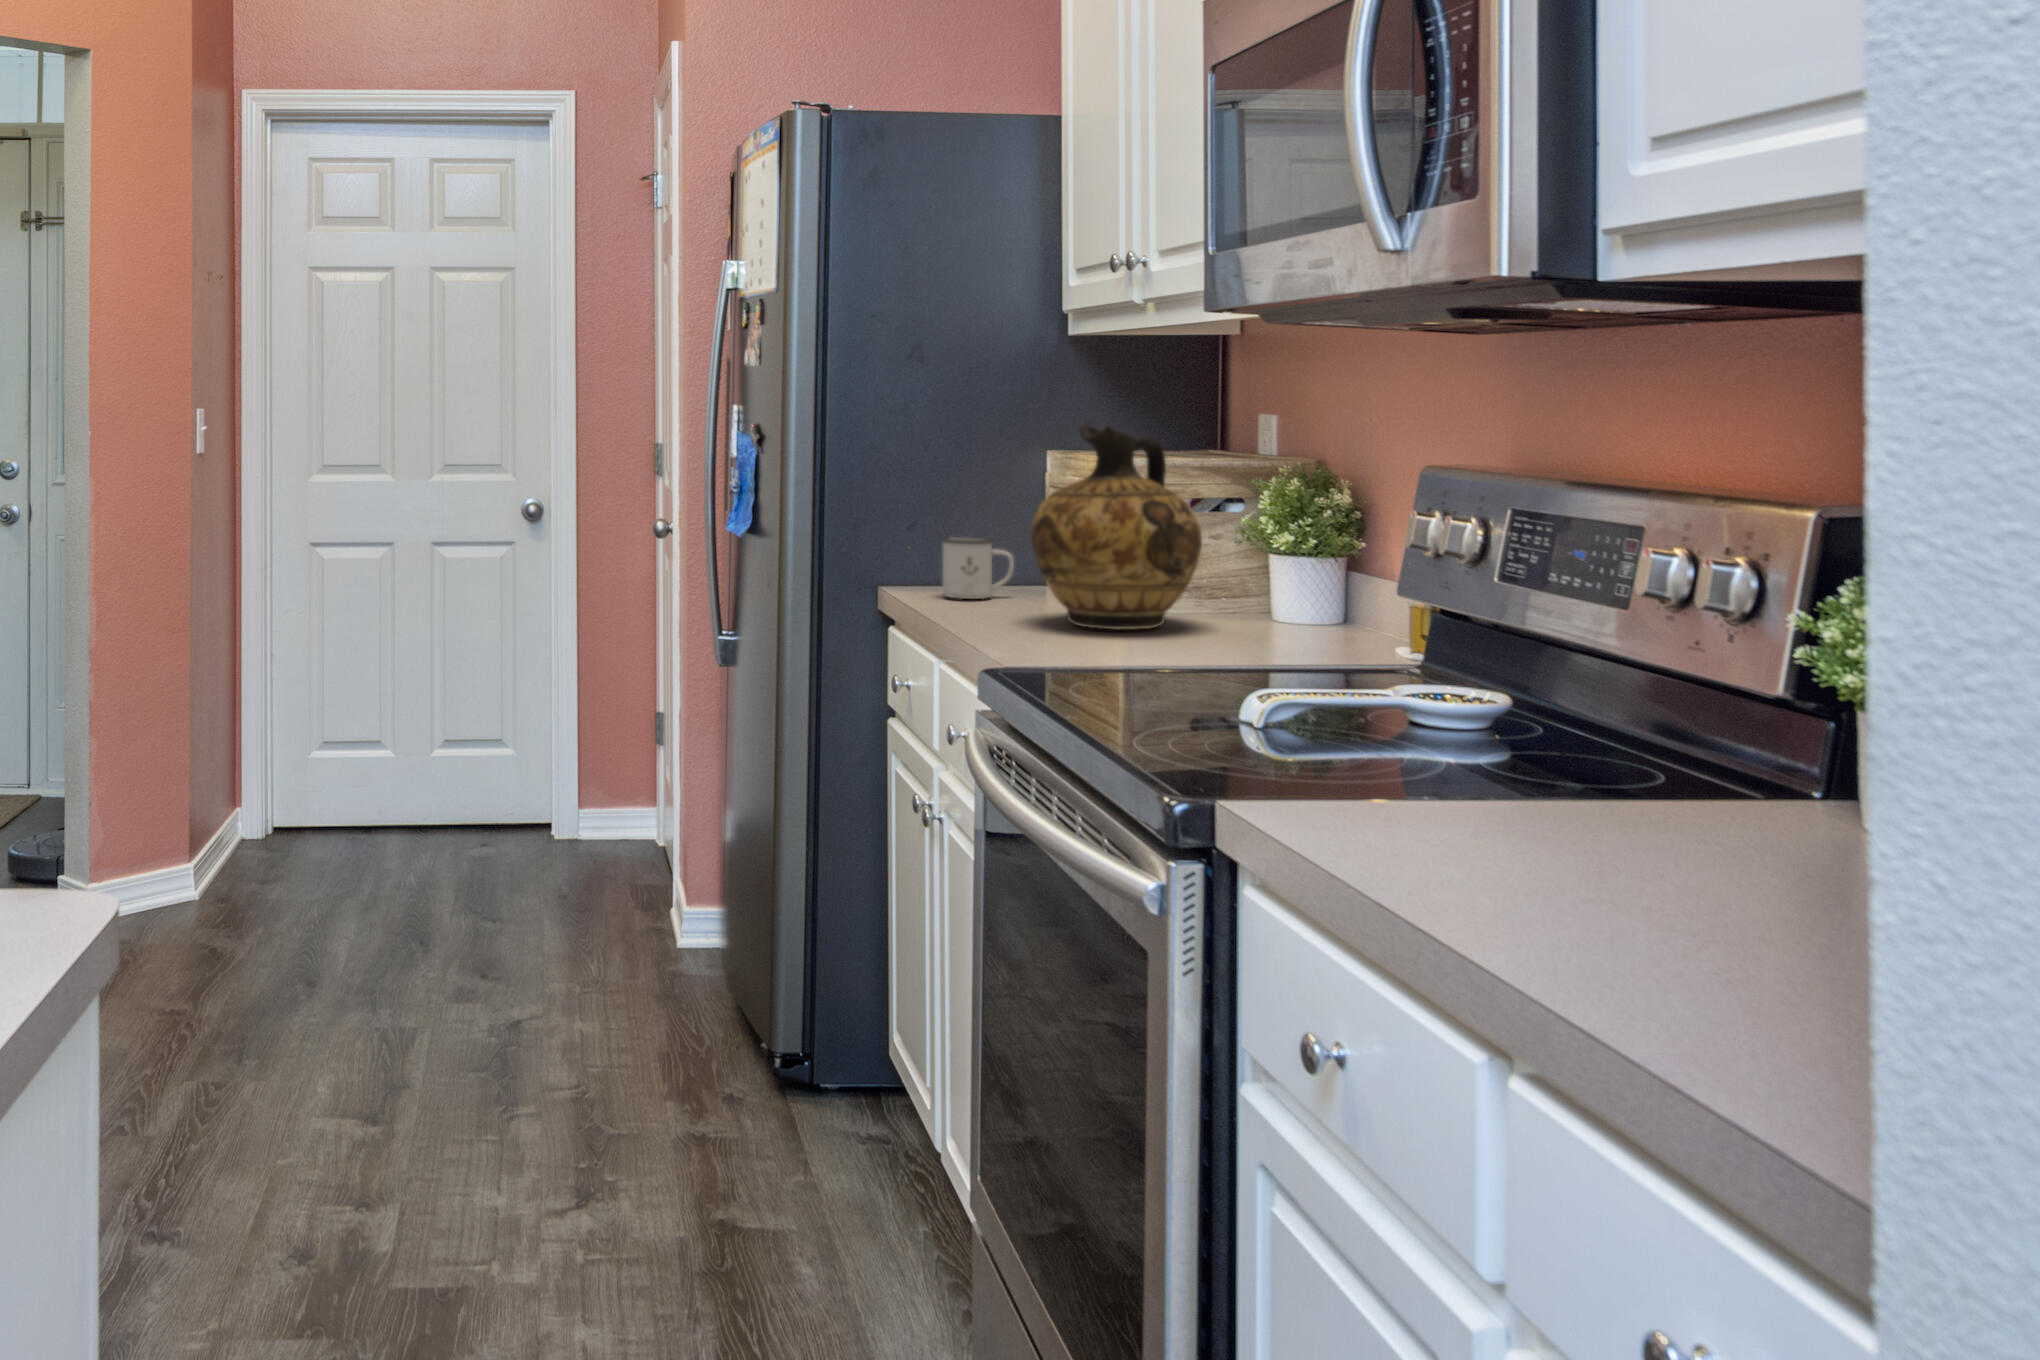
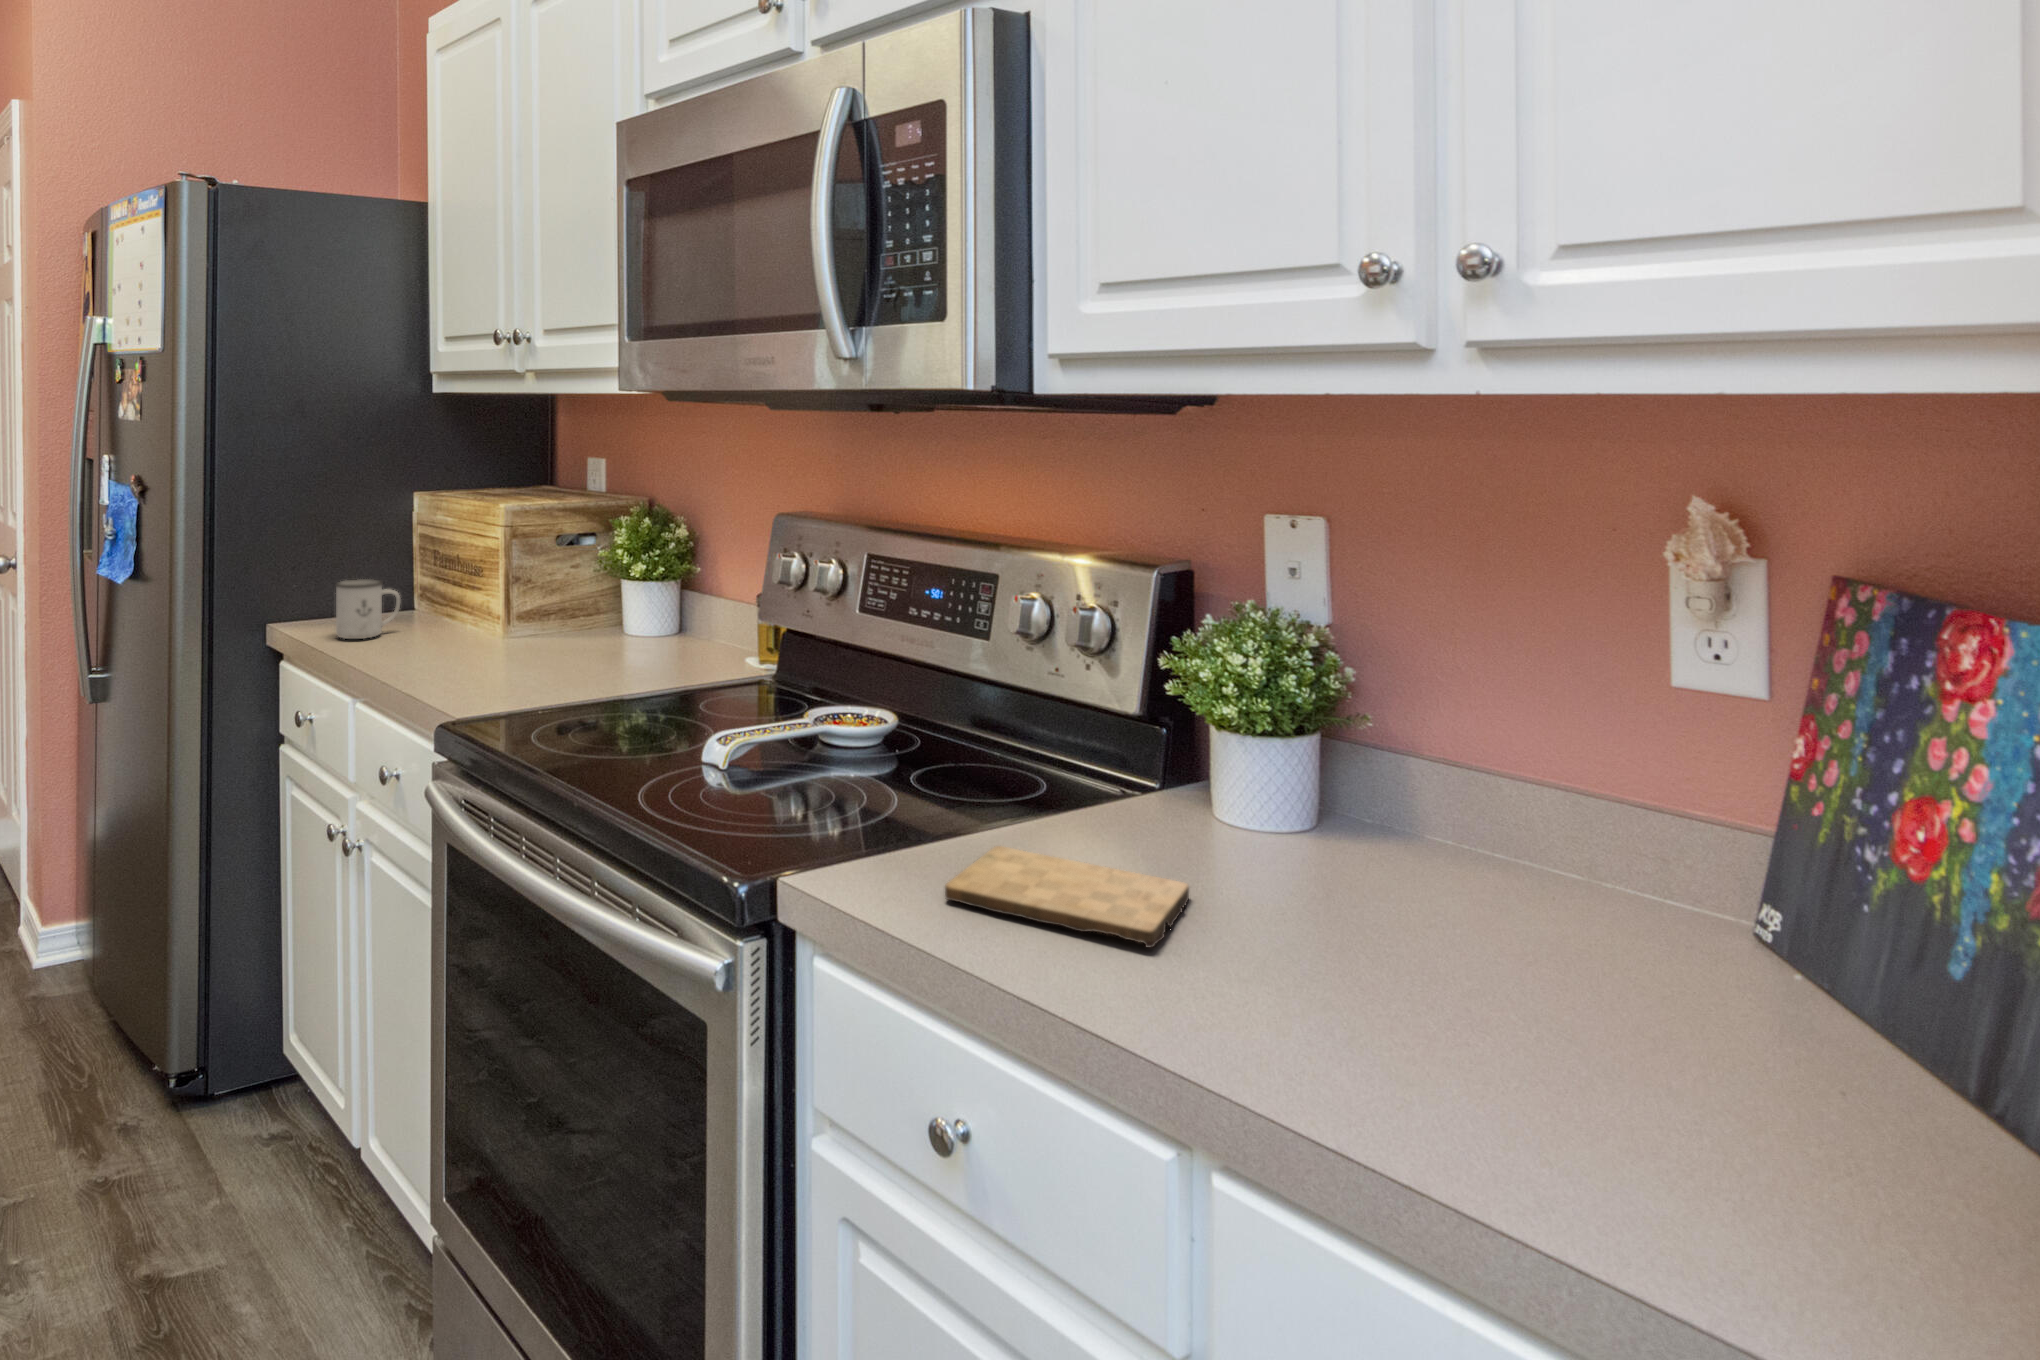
ceramic jug: present [1031,425,1202,630] -> none [440,481,585,664]
cutting board: none [1381,801,1704,883] -> present [945,846,1189,948]

